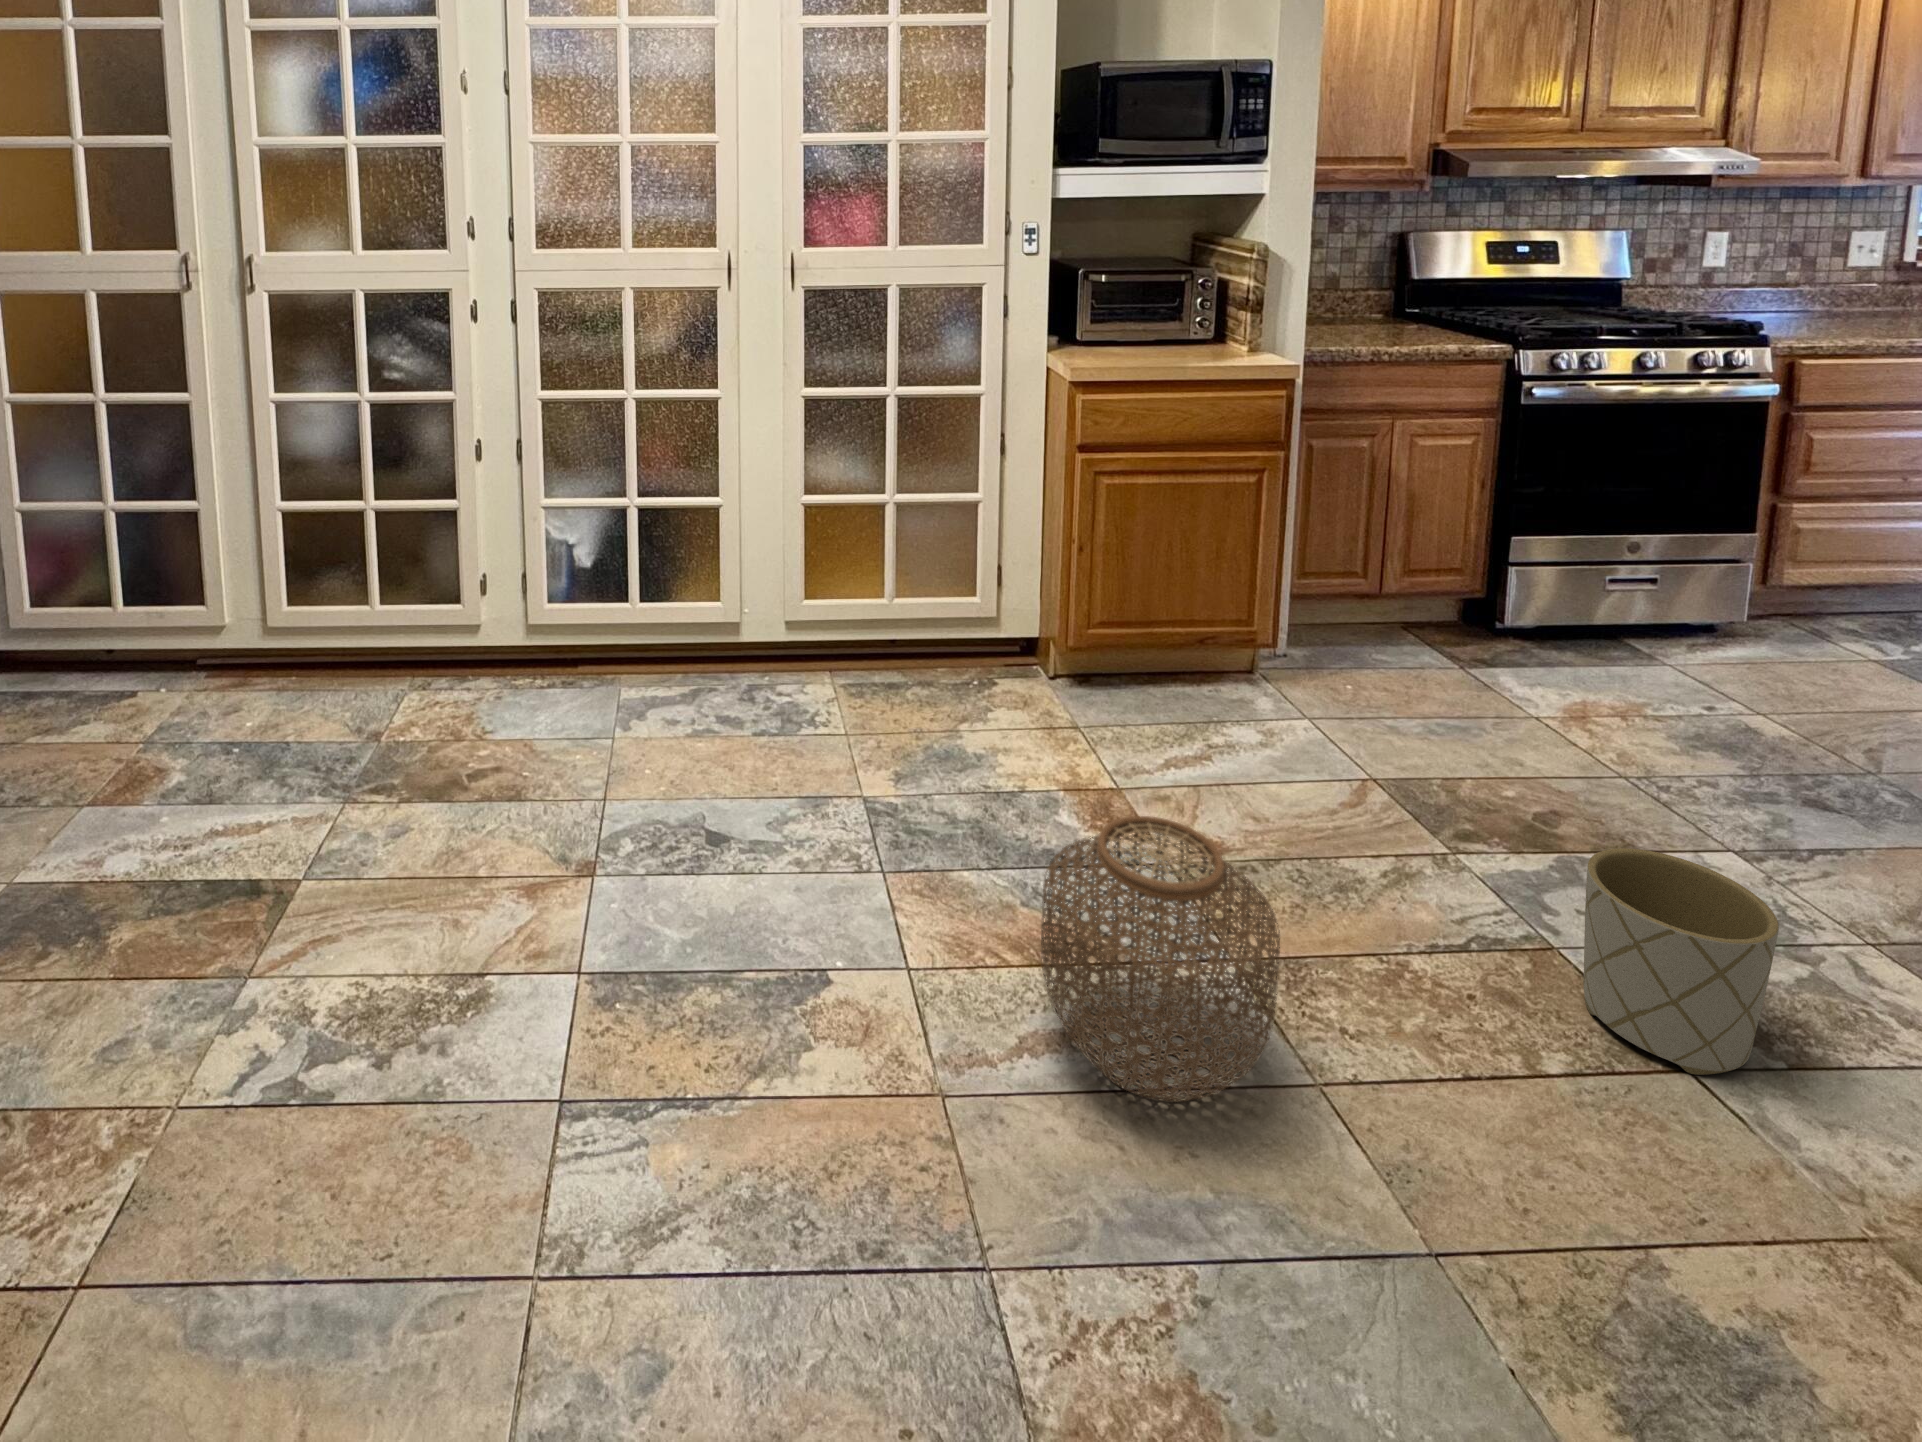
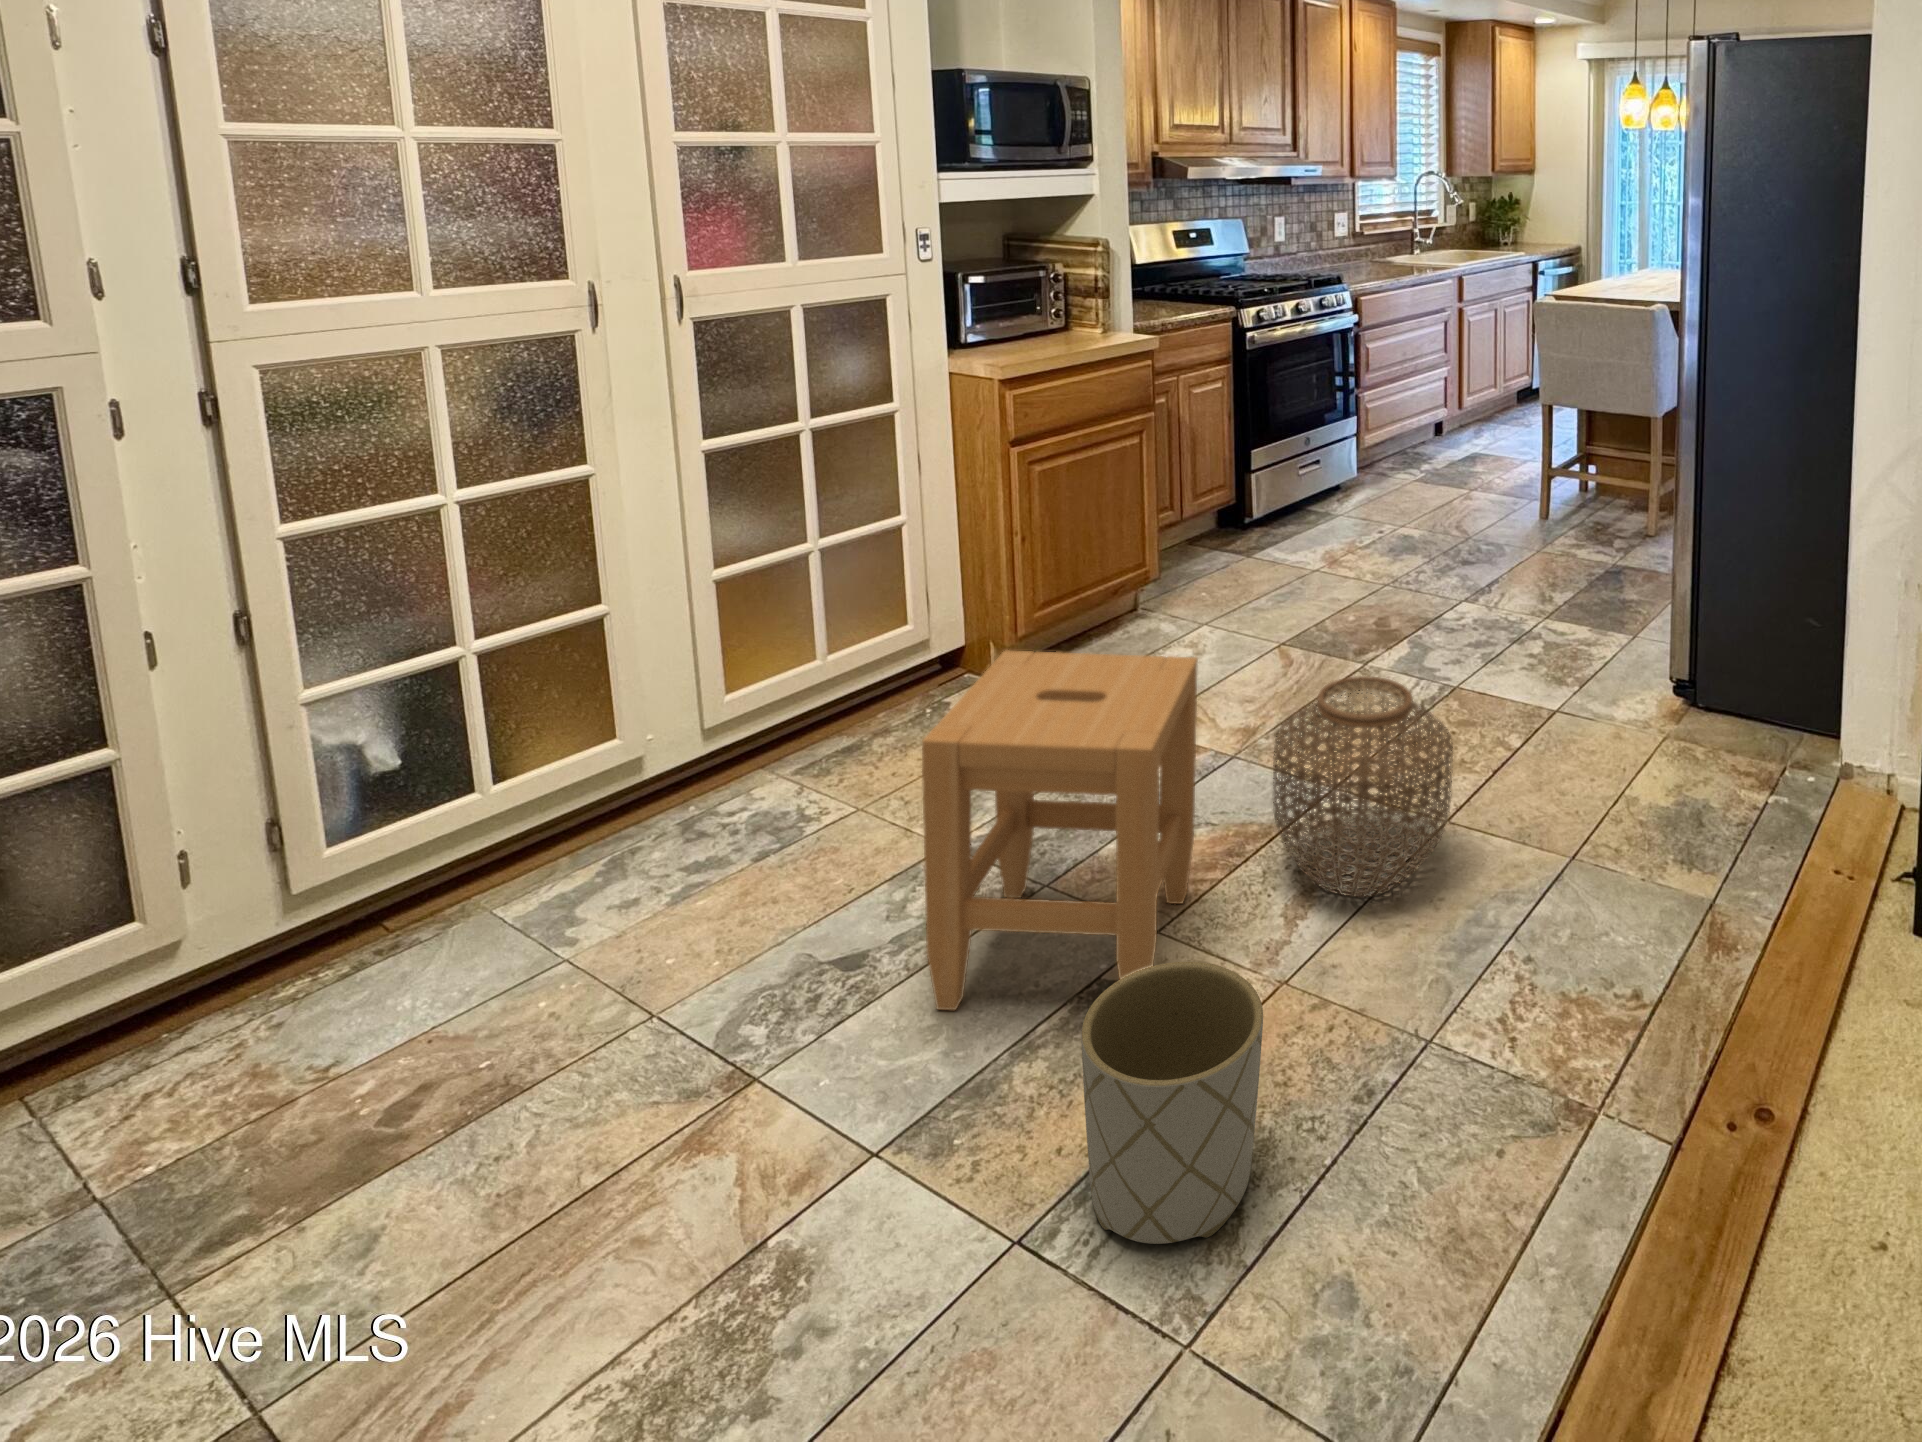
stool: none [707,641,983,1024] -> present [922,651,1198,1010]
planter: present [1584,848,1779,1075] -> present [1081,962,1263,1244]

